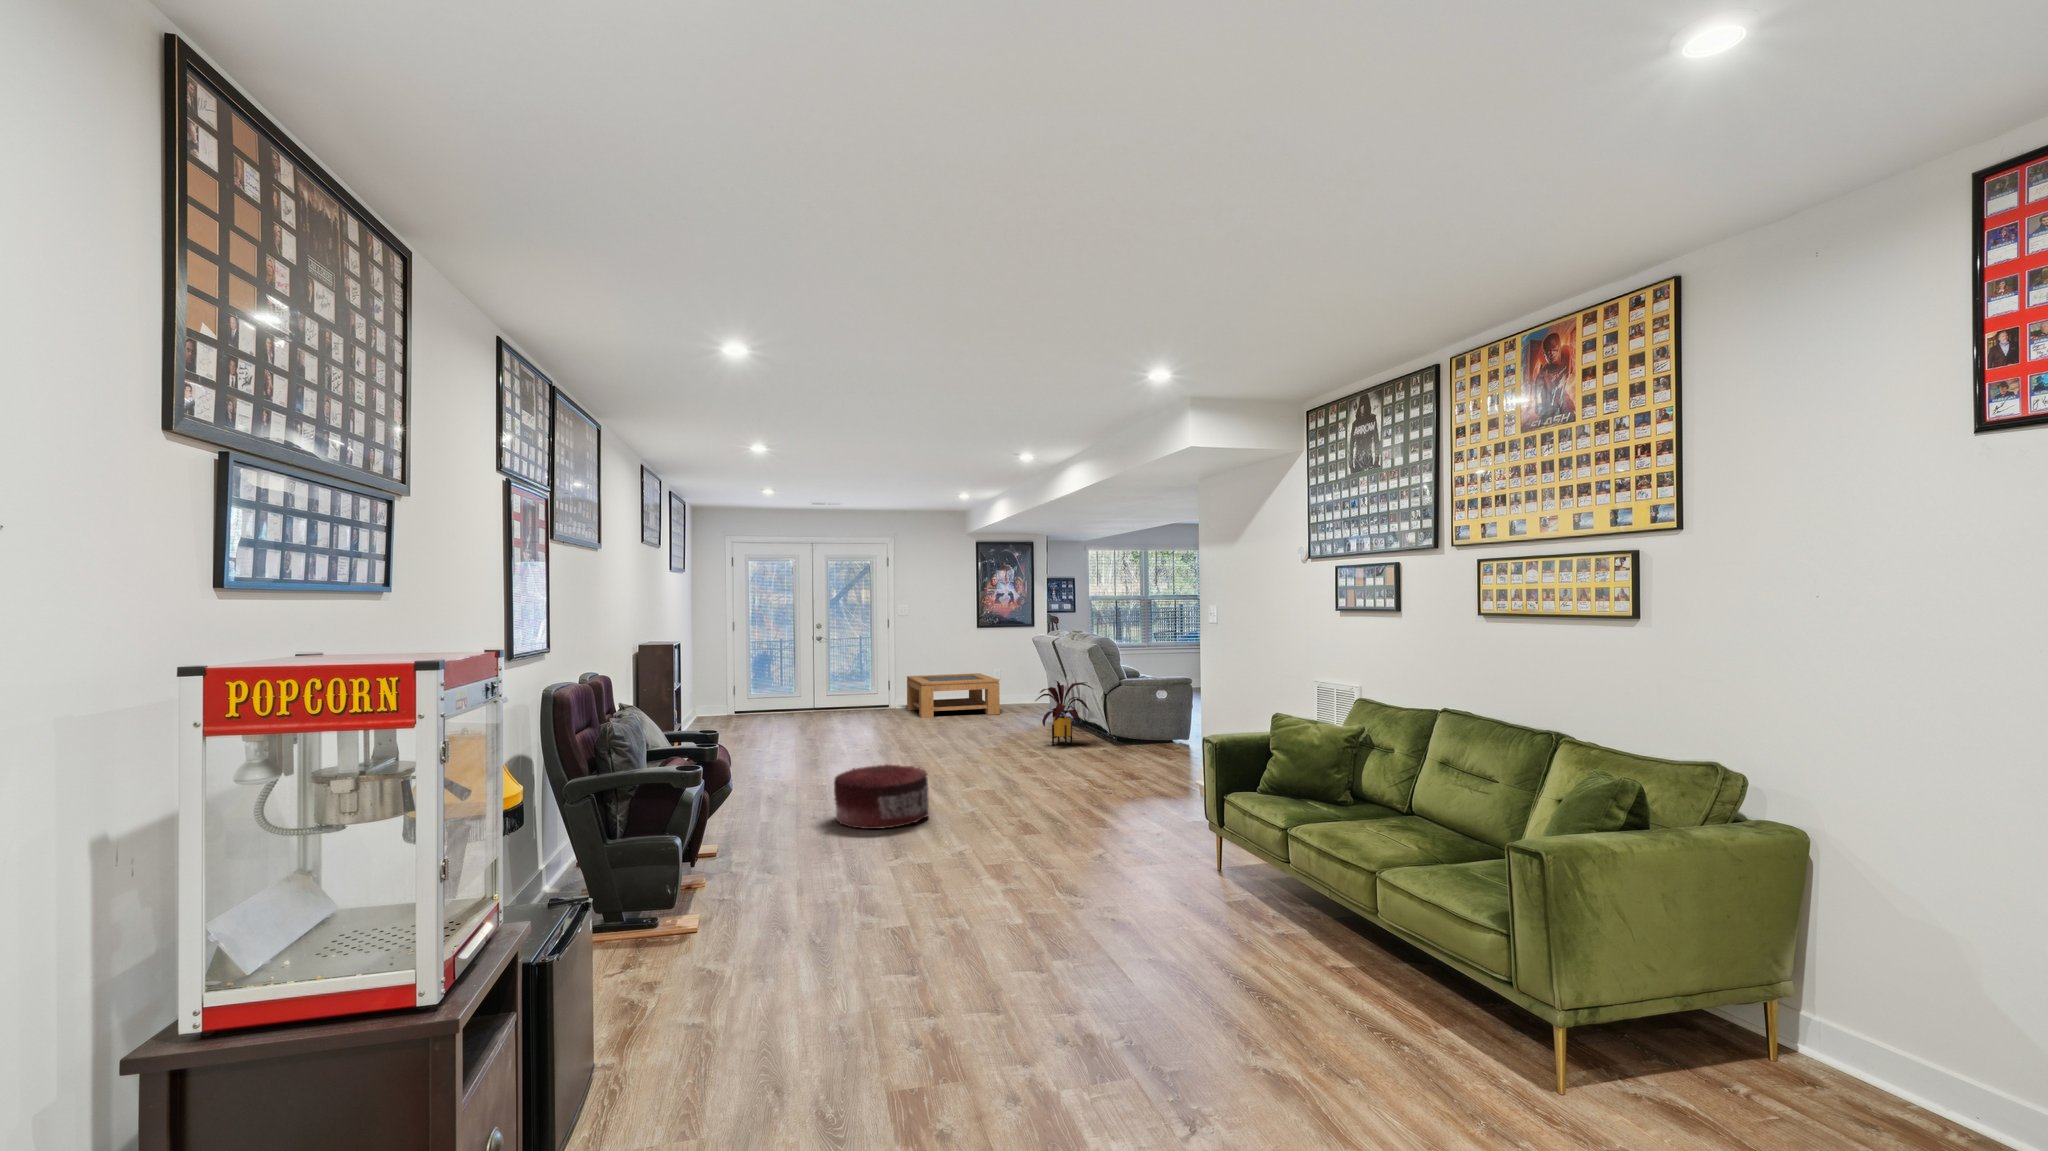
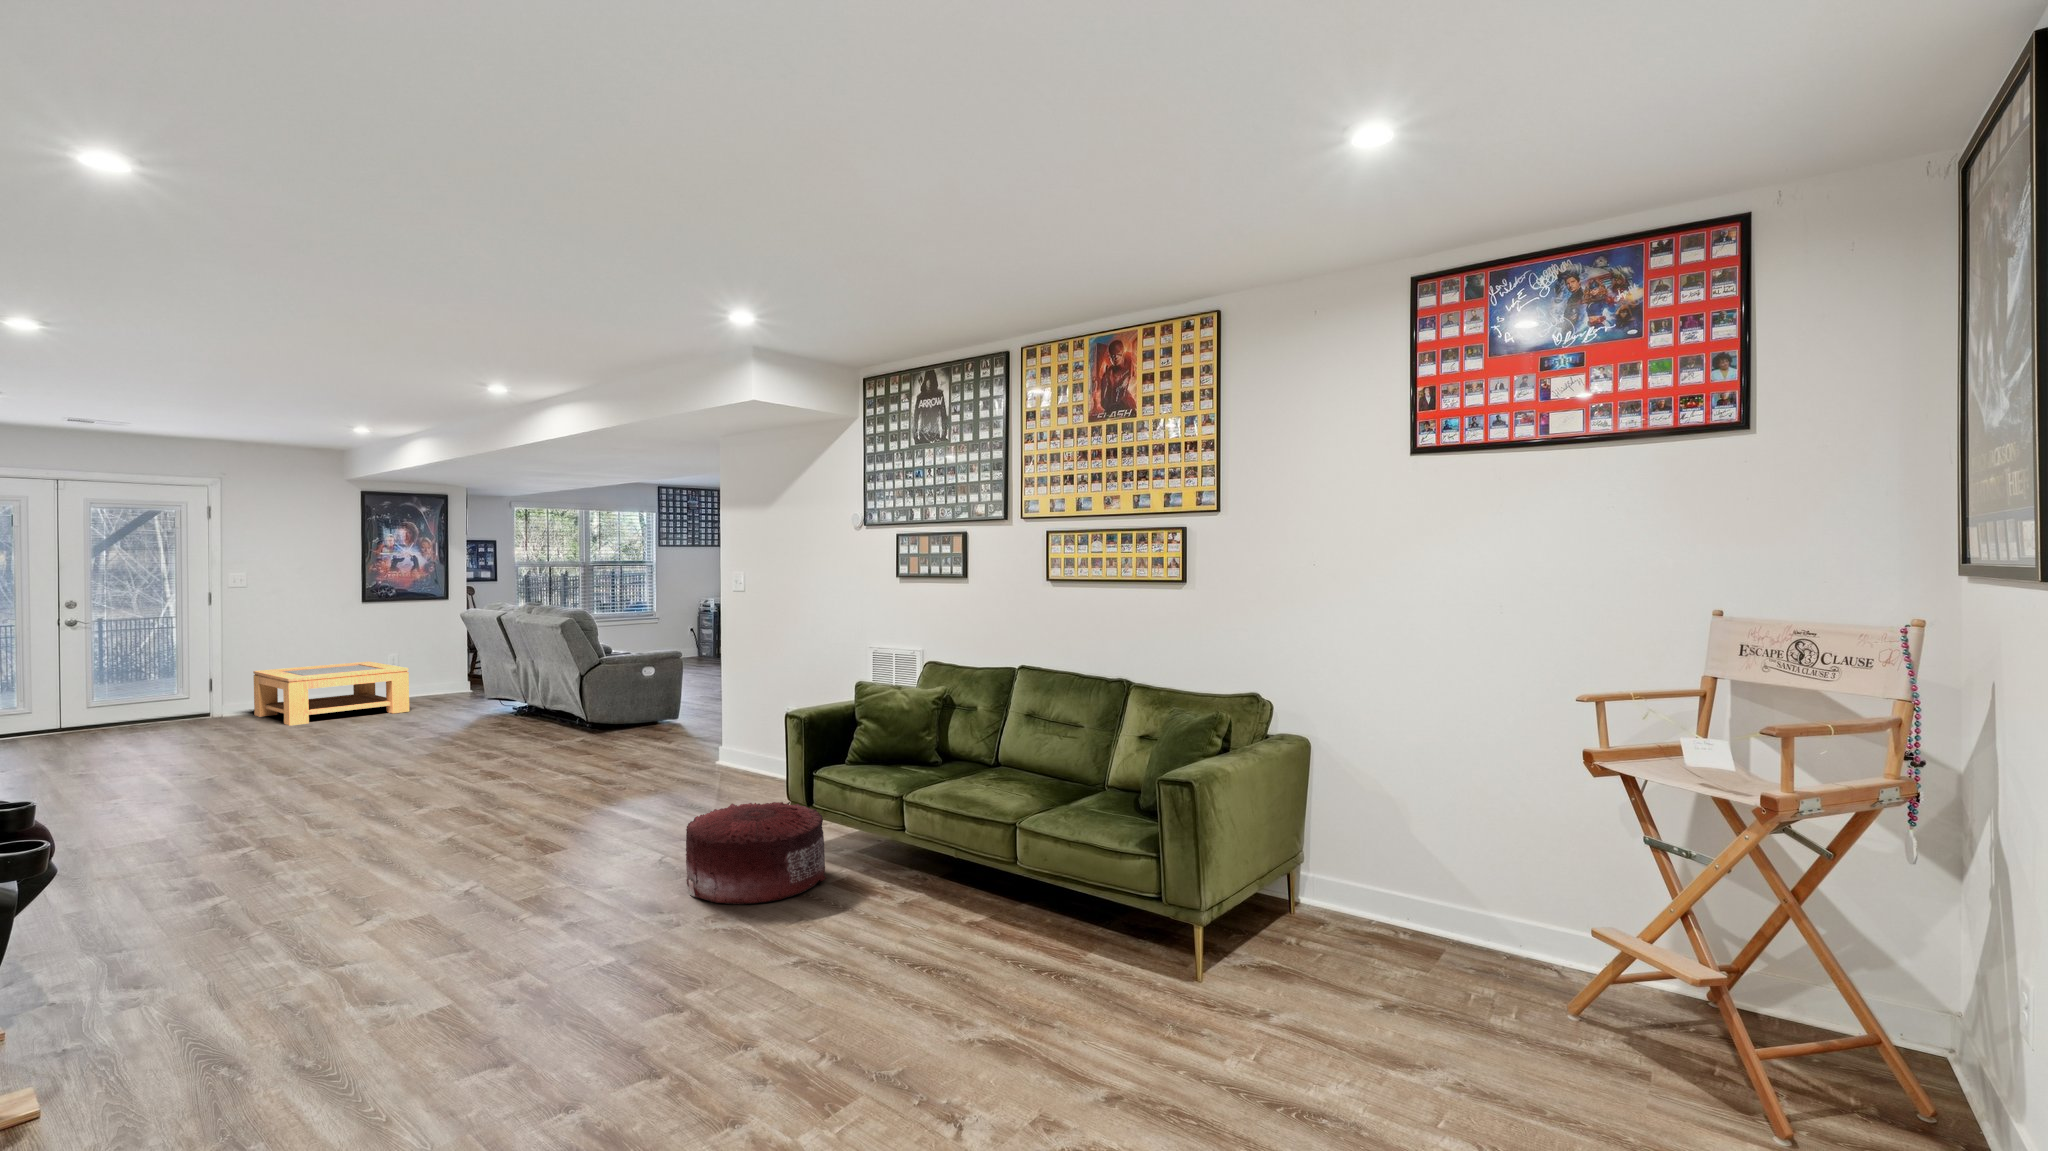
house plant: present [1036,681,1093,746] -> none [486,664,567,742]
pouf: present [834,764,929,829] -> present [686,802,826,904]

